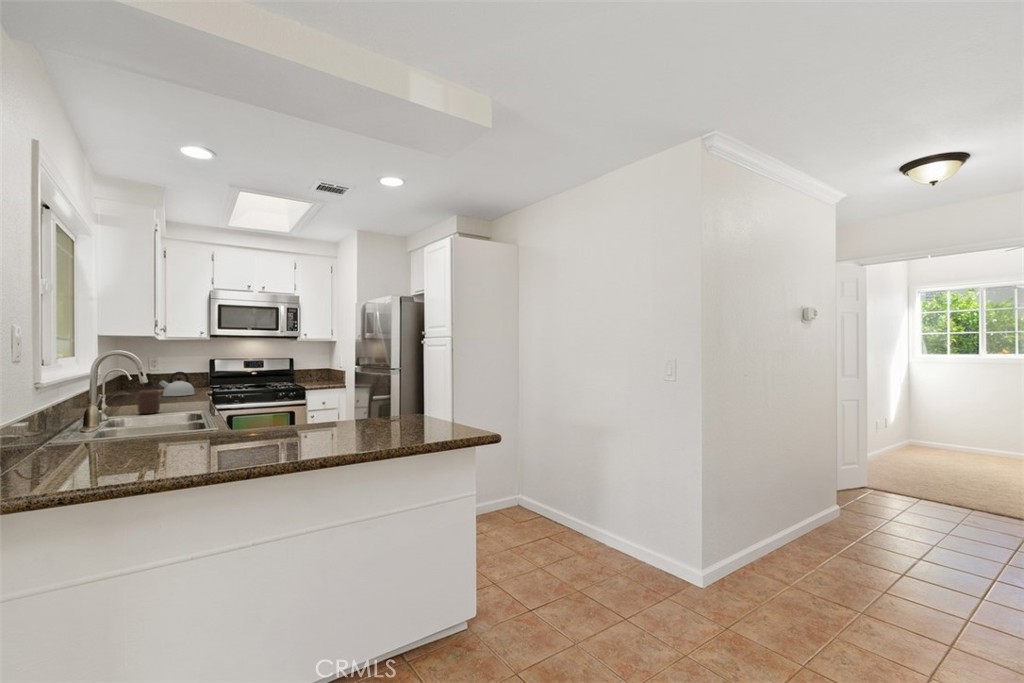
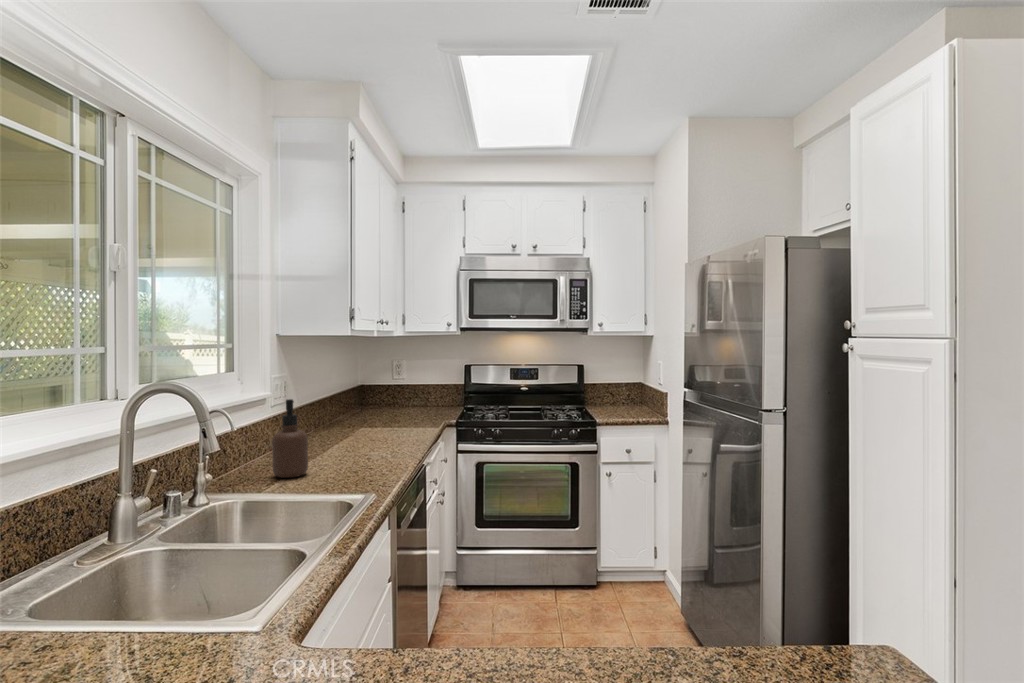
kettle: present [159,372,195,396] -> none [381,386,429,426]

